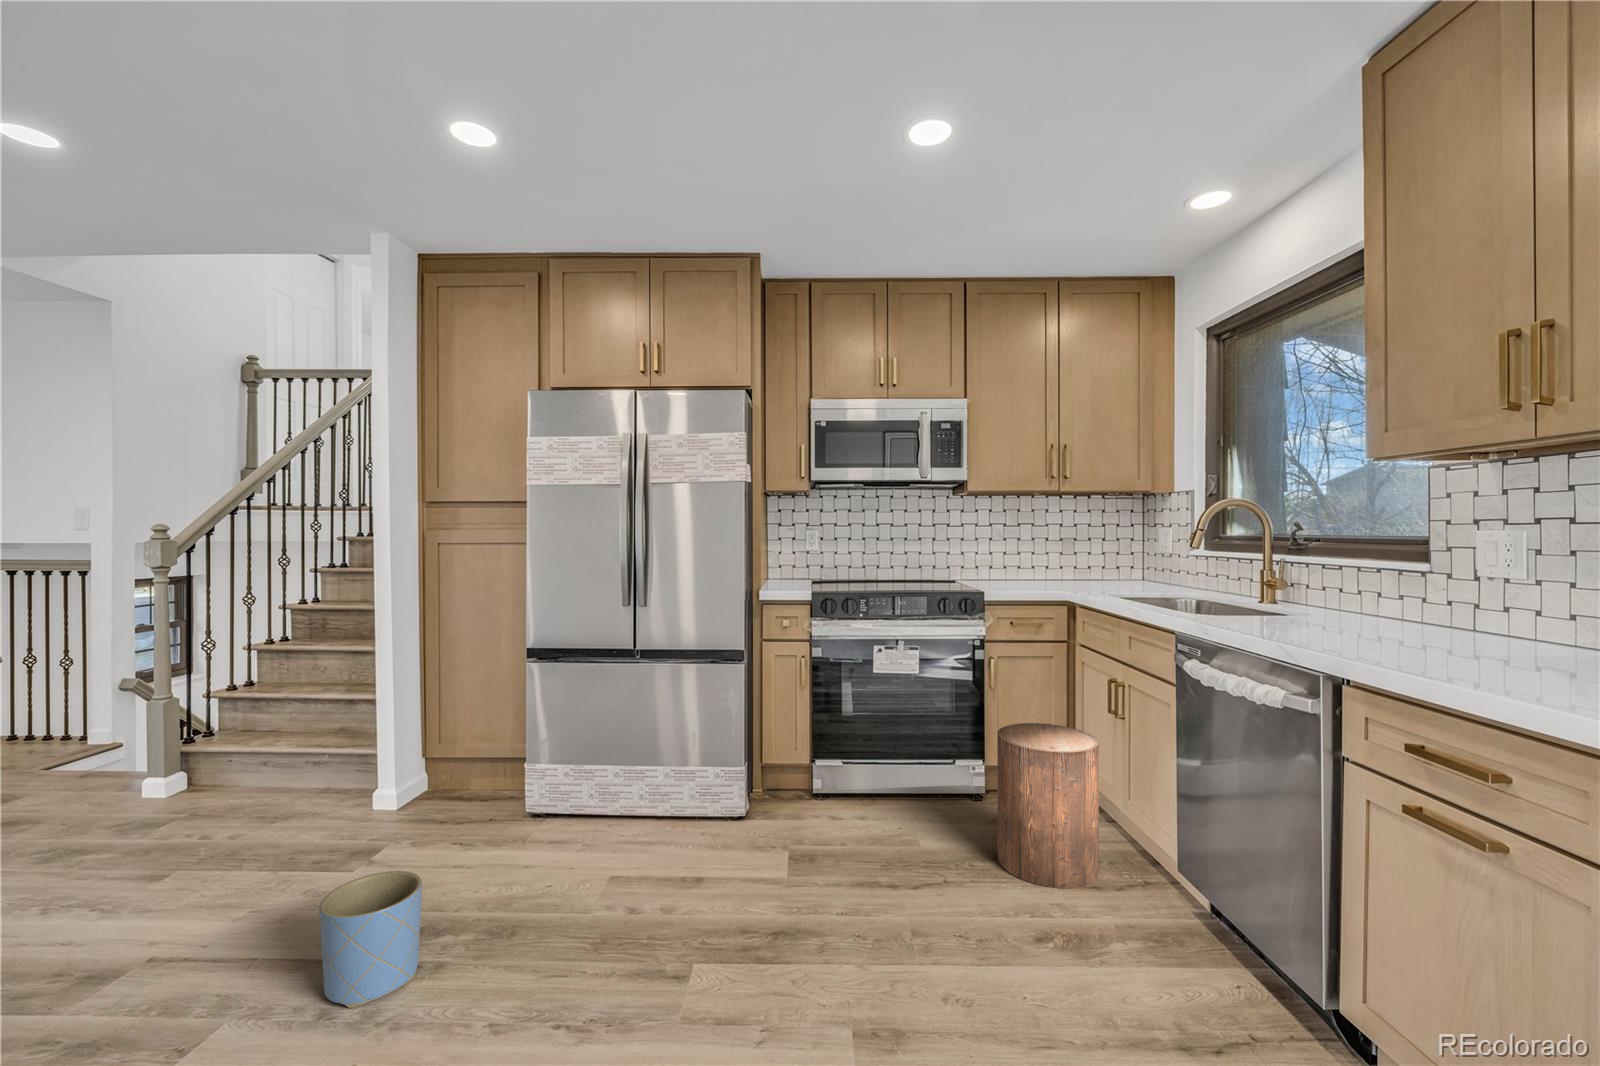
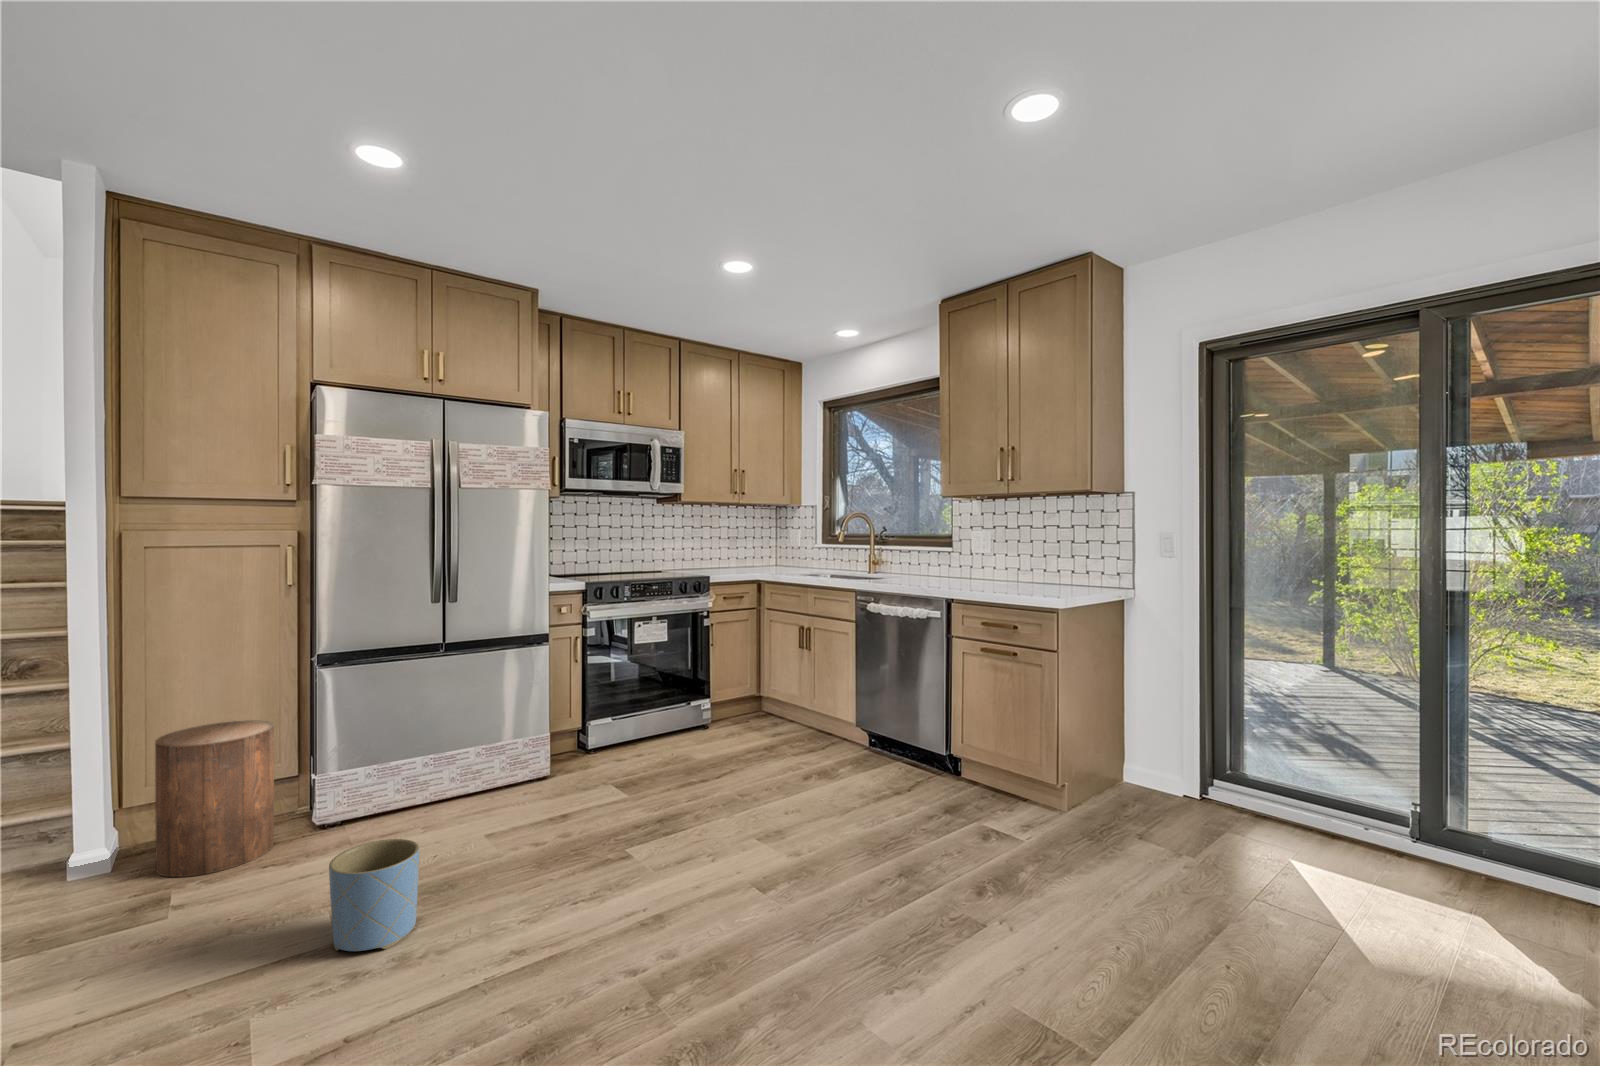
stool: present [997,723,1099,888] -> present [155,720,274,877]

